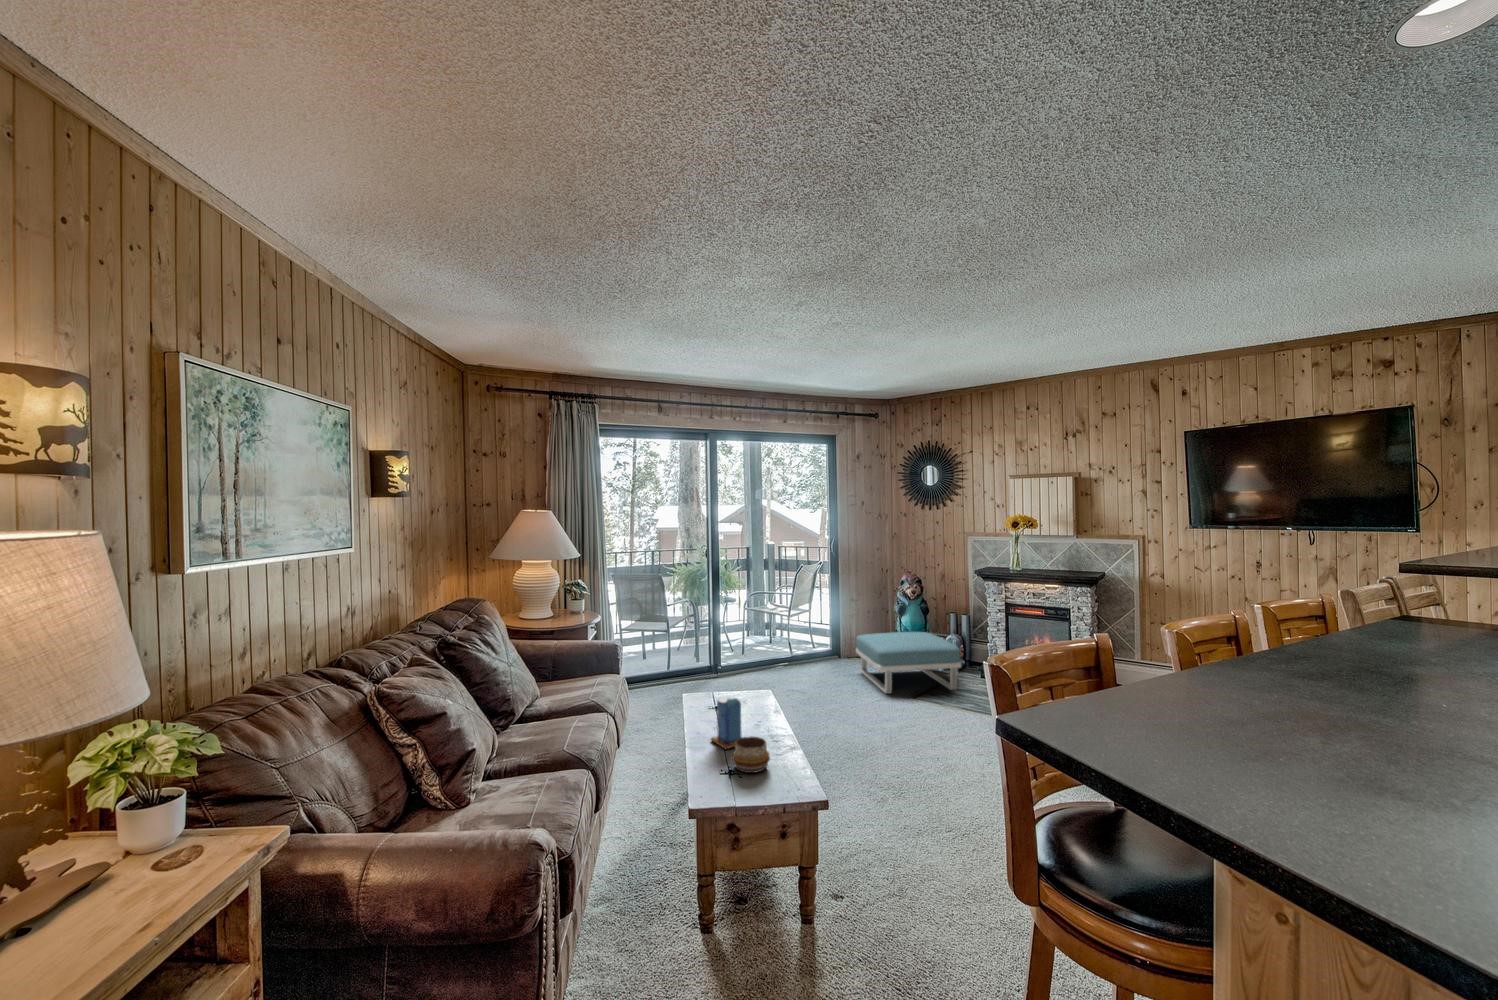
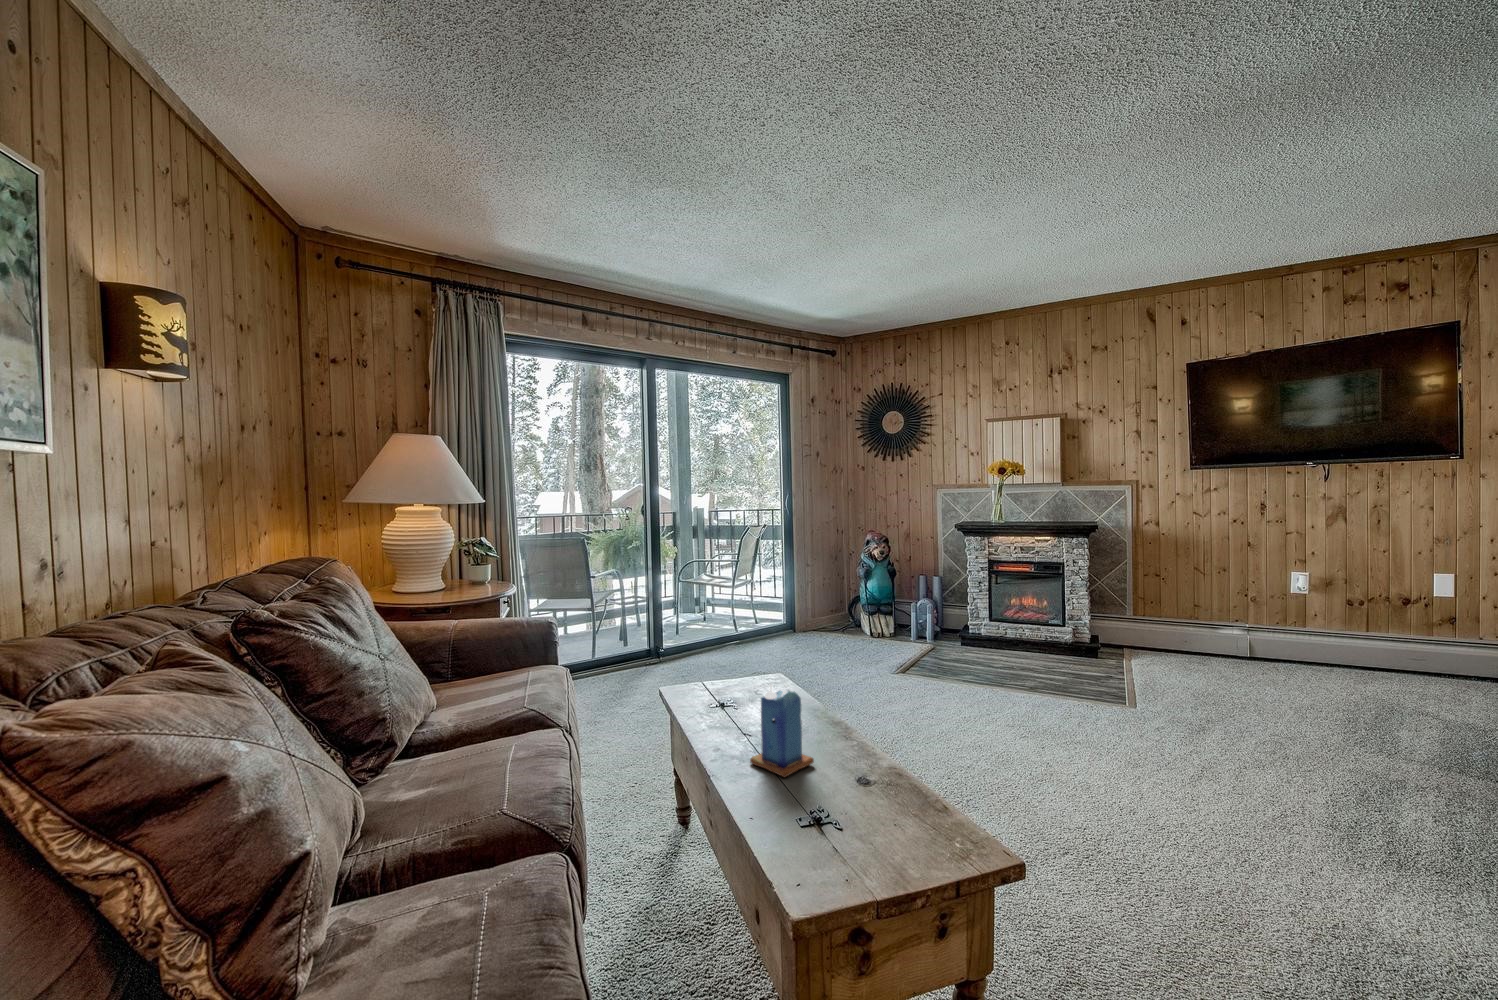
footstool: present [856,632,961,693] -> none [820,598,950,670]
decorative bowl: present [732,737,770,773] -> none [815,755,881,821]

